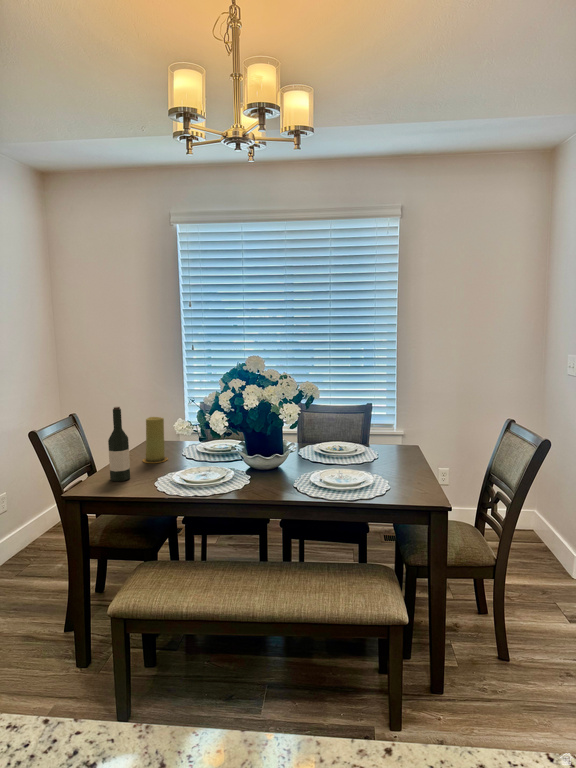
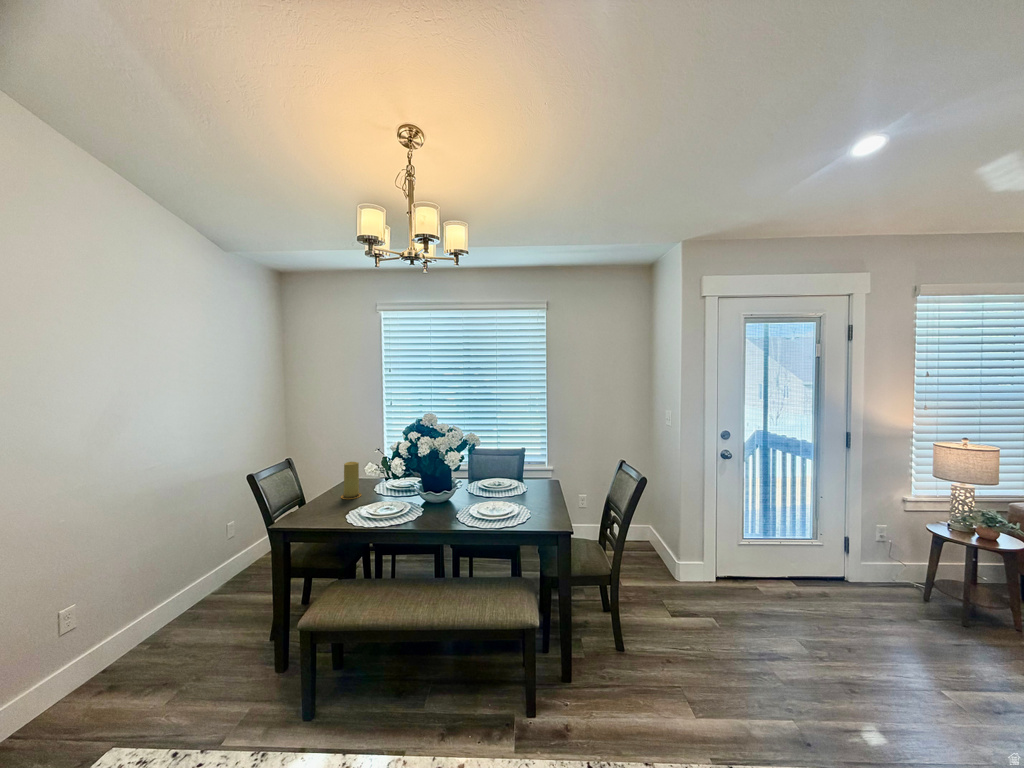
wine bottle: present [108,407,130,481] -> none [310,456,328,516]

